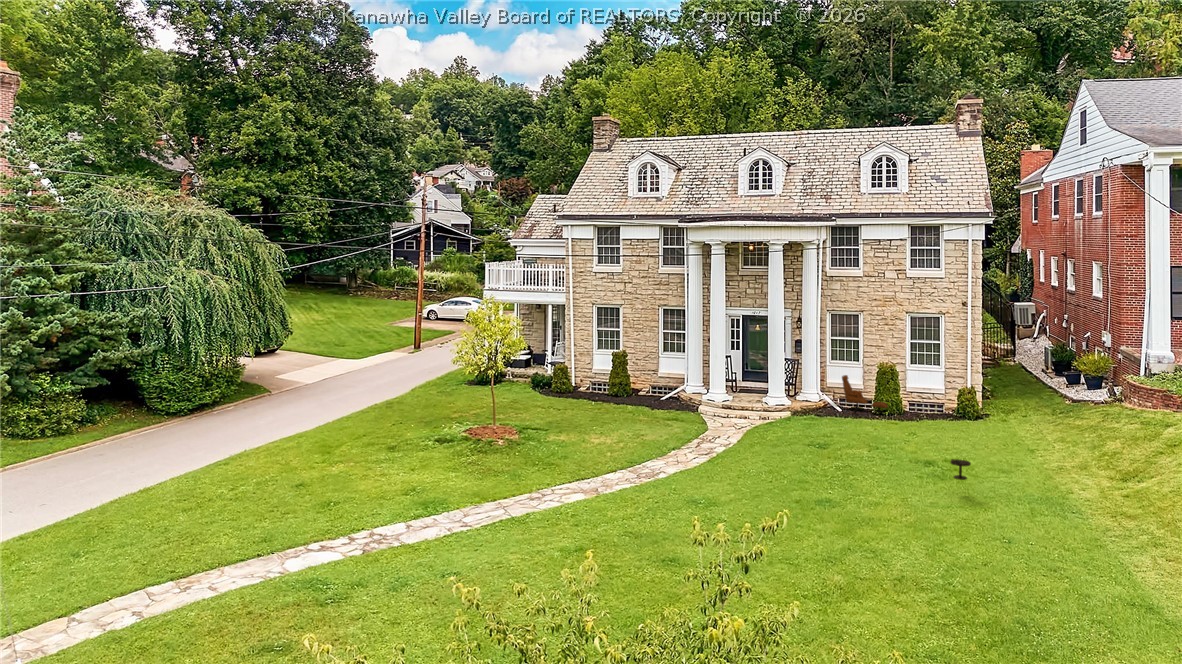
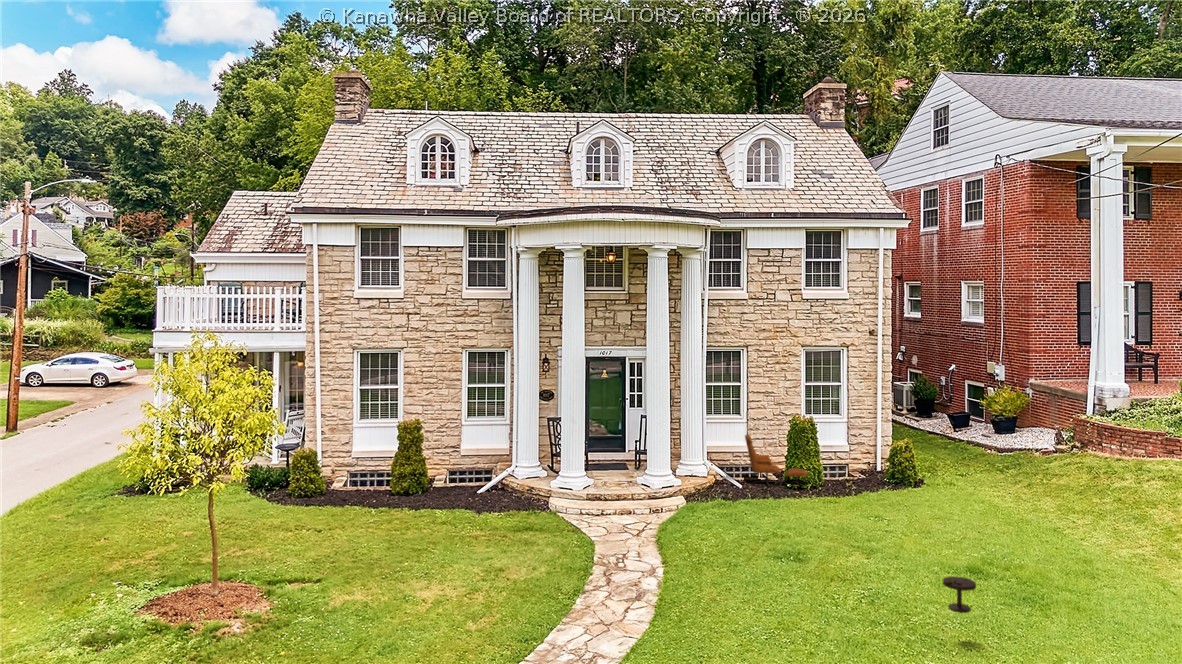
side table: present [950,459,971,480] -> present [943,576,976,613]

